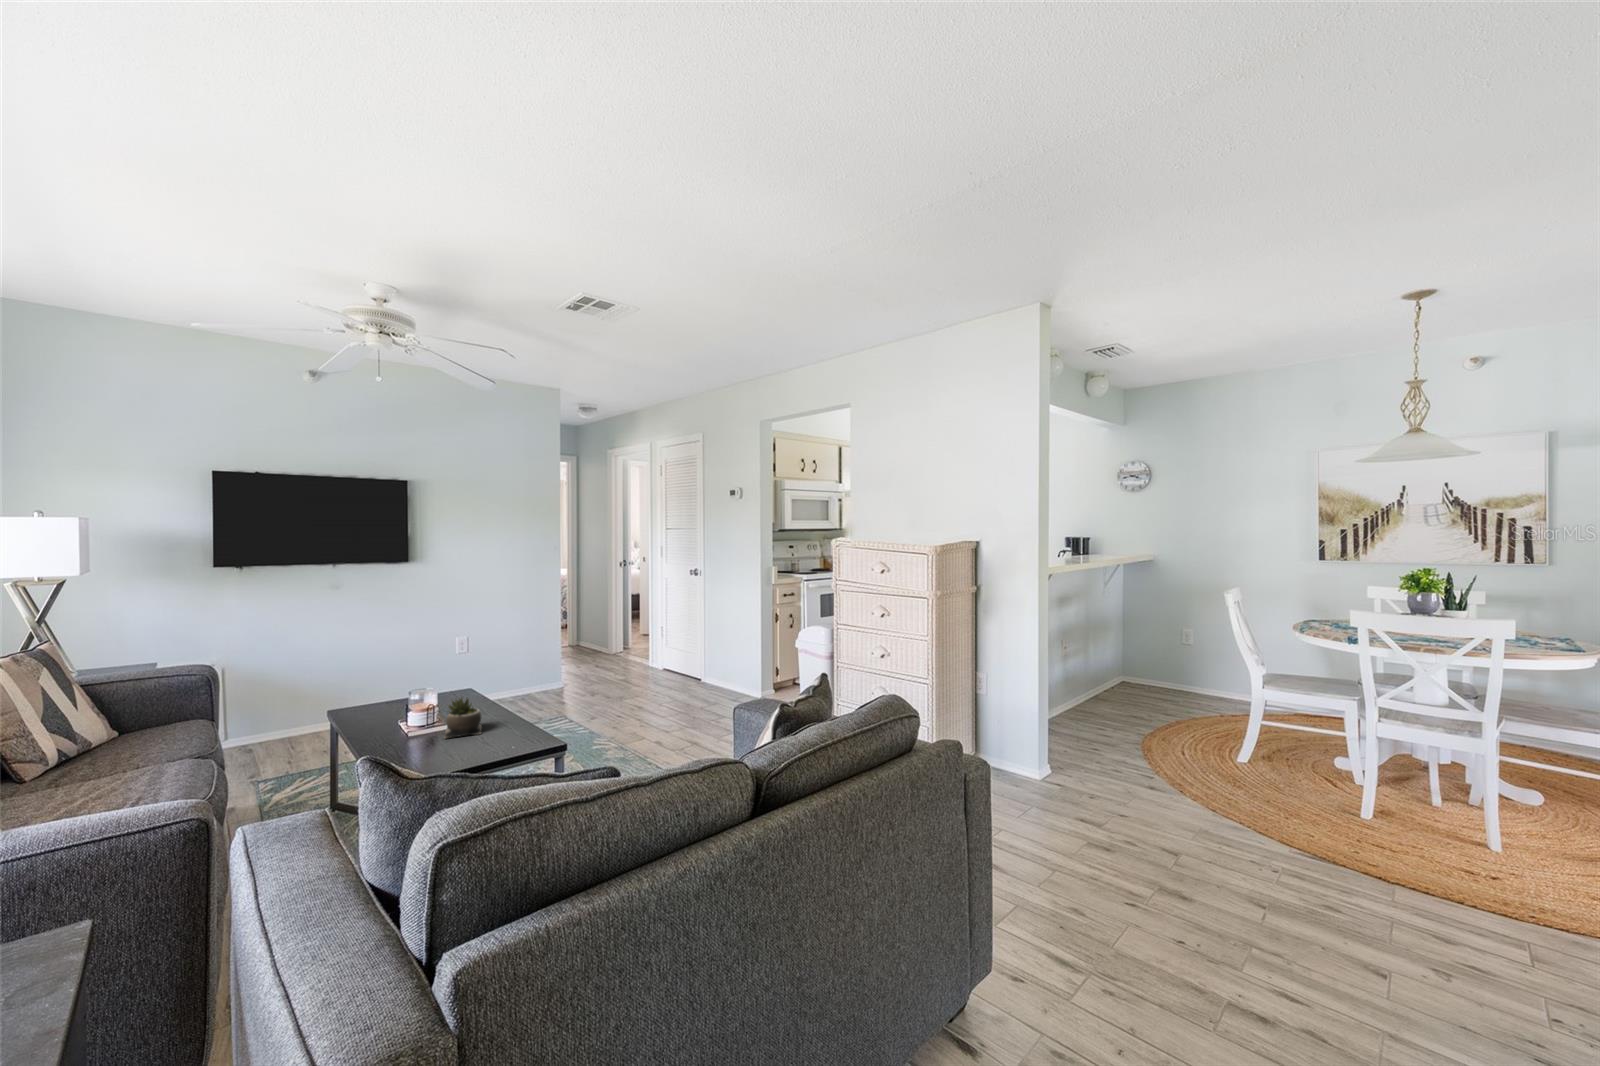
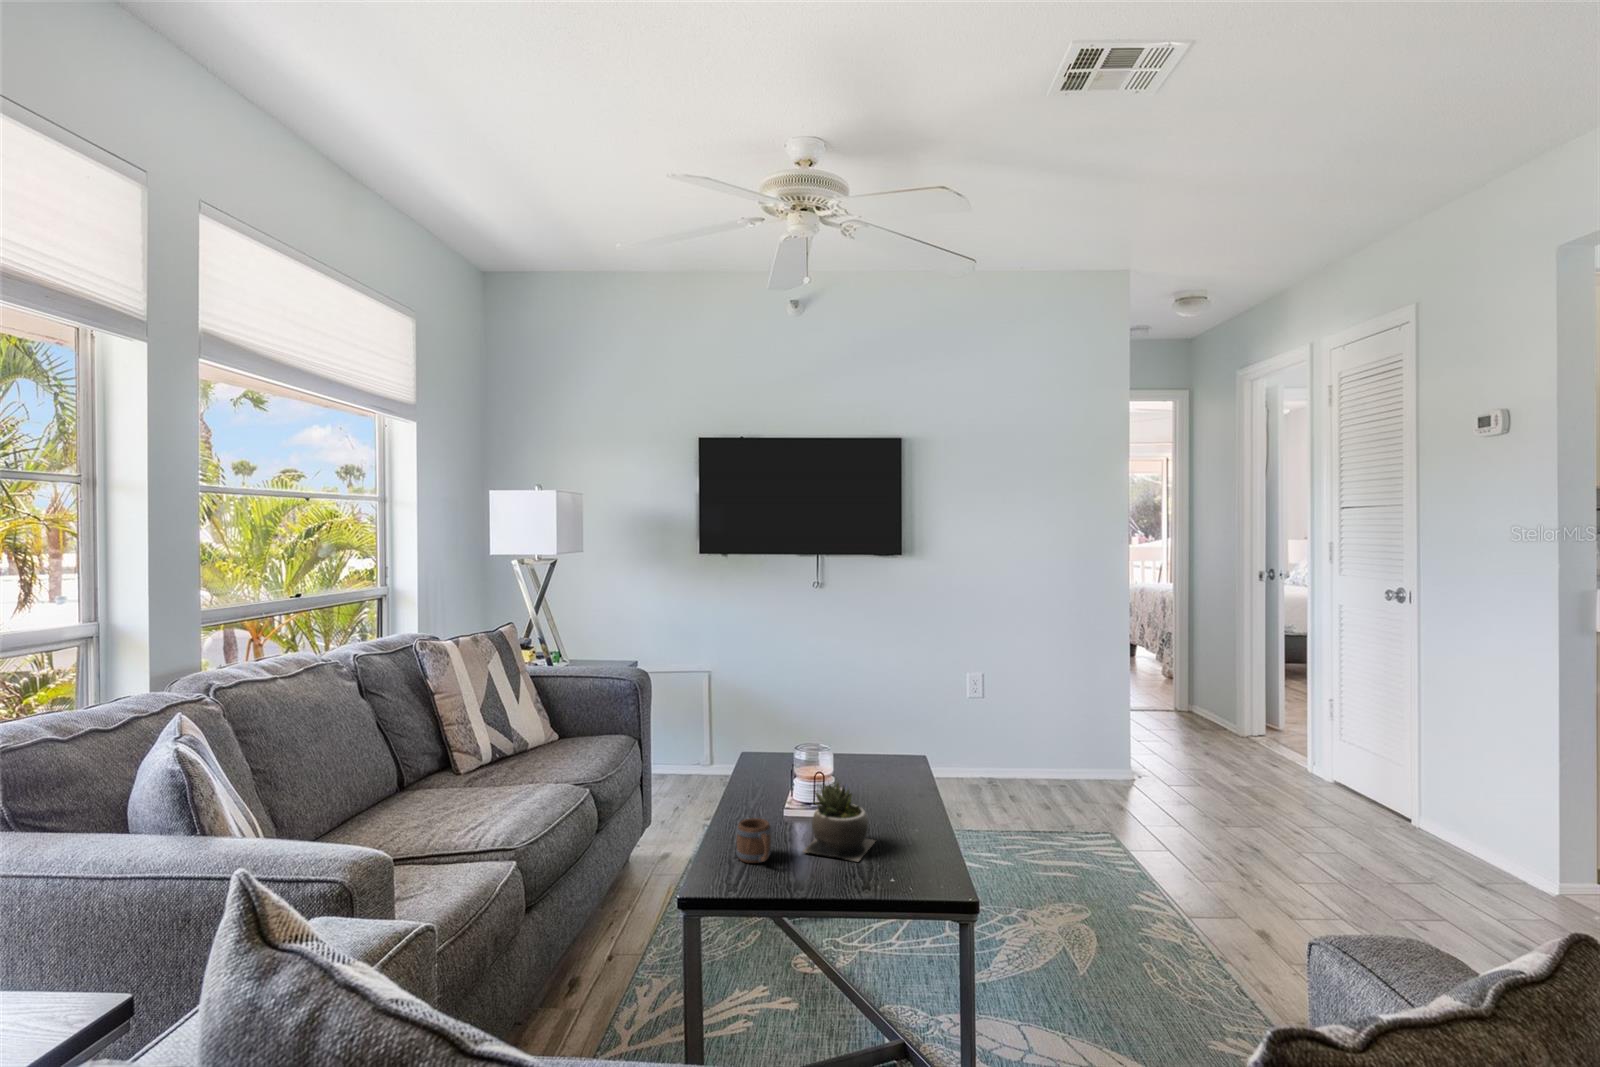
mug: none [403,726,432,751] -> present [736,818,771,863]

